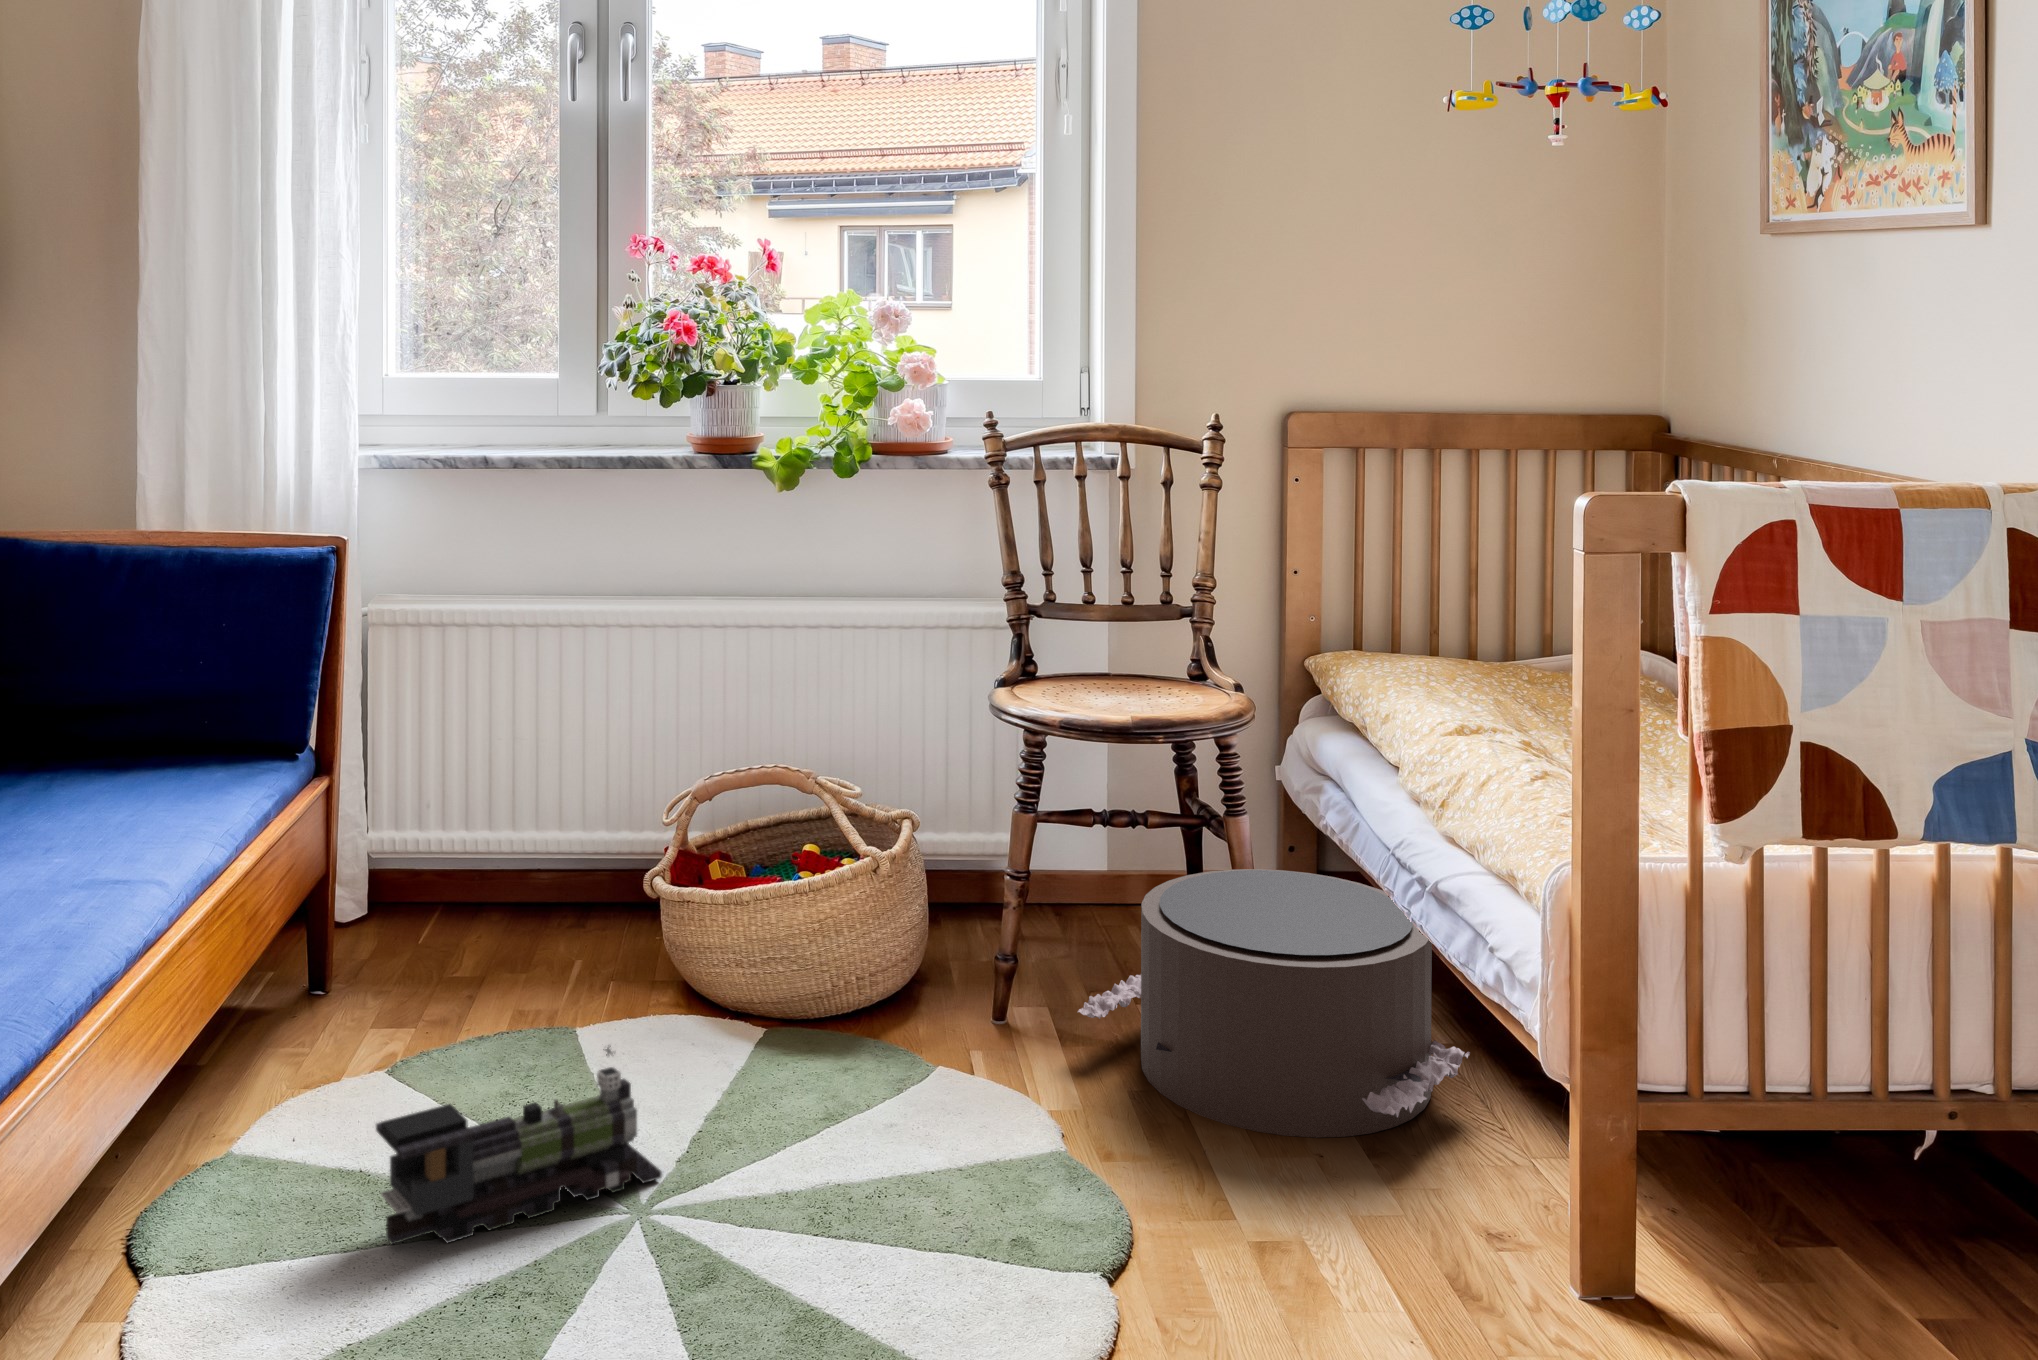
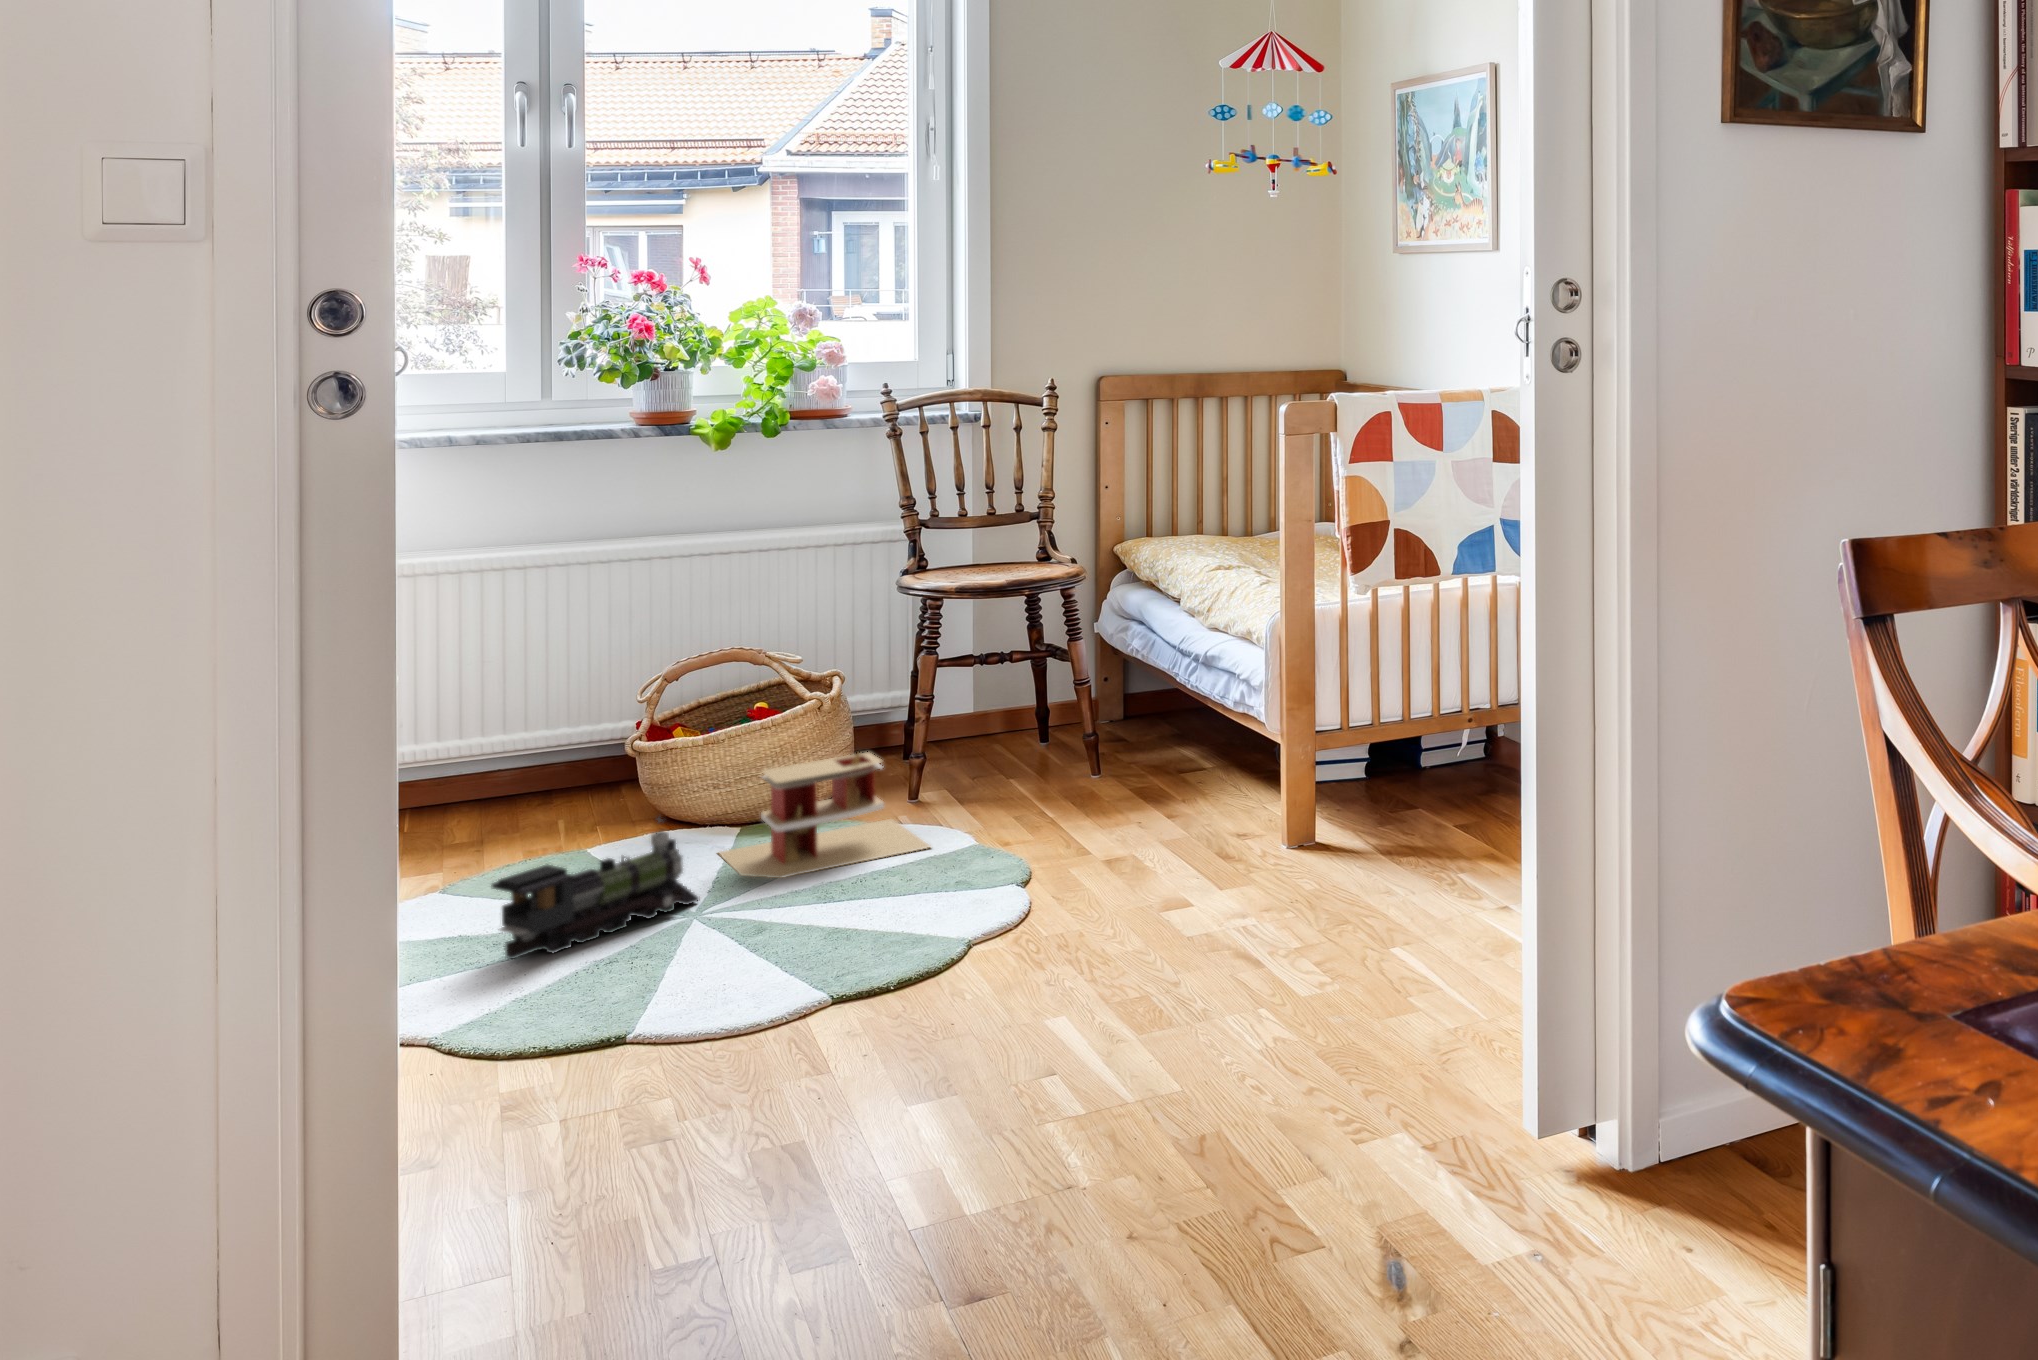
pouf: present [1078,869,1470,1138] -> none [974,671,1227,818]
toy house: none [721,963,999,1157] -> present [719,752,930,878]

